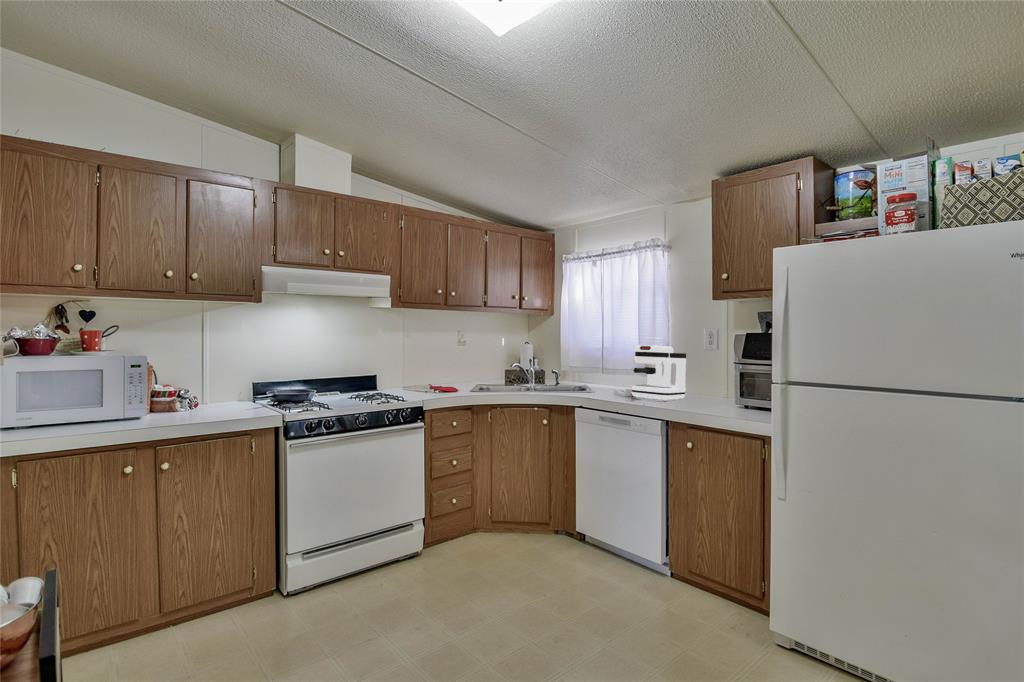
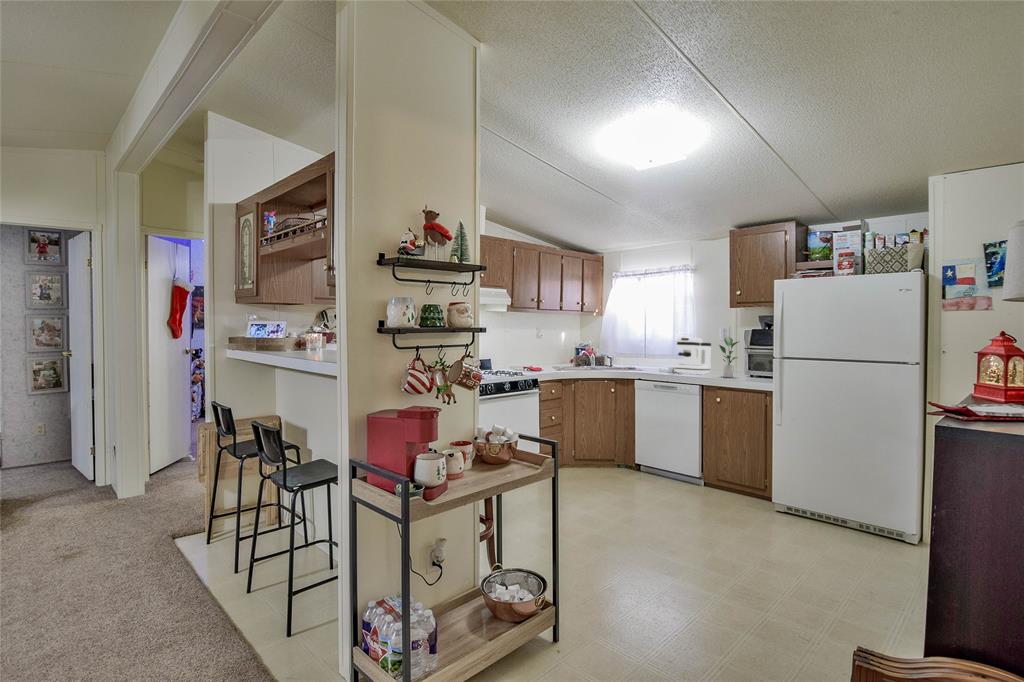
potted plant: none [691,344,724,409] -> present [719,337,738,378]

